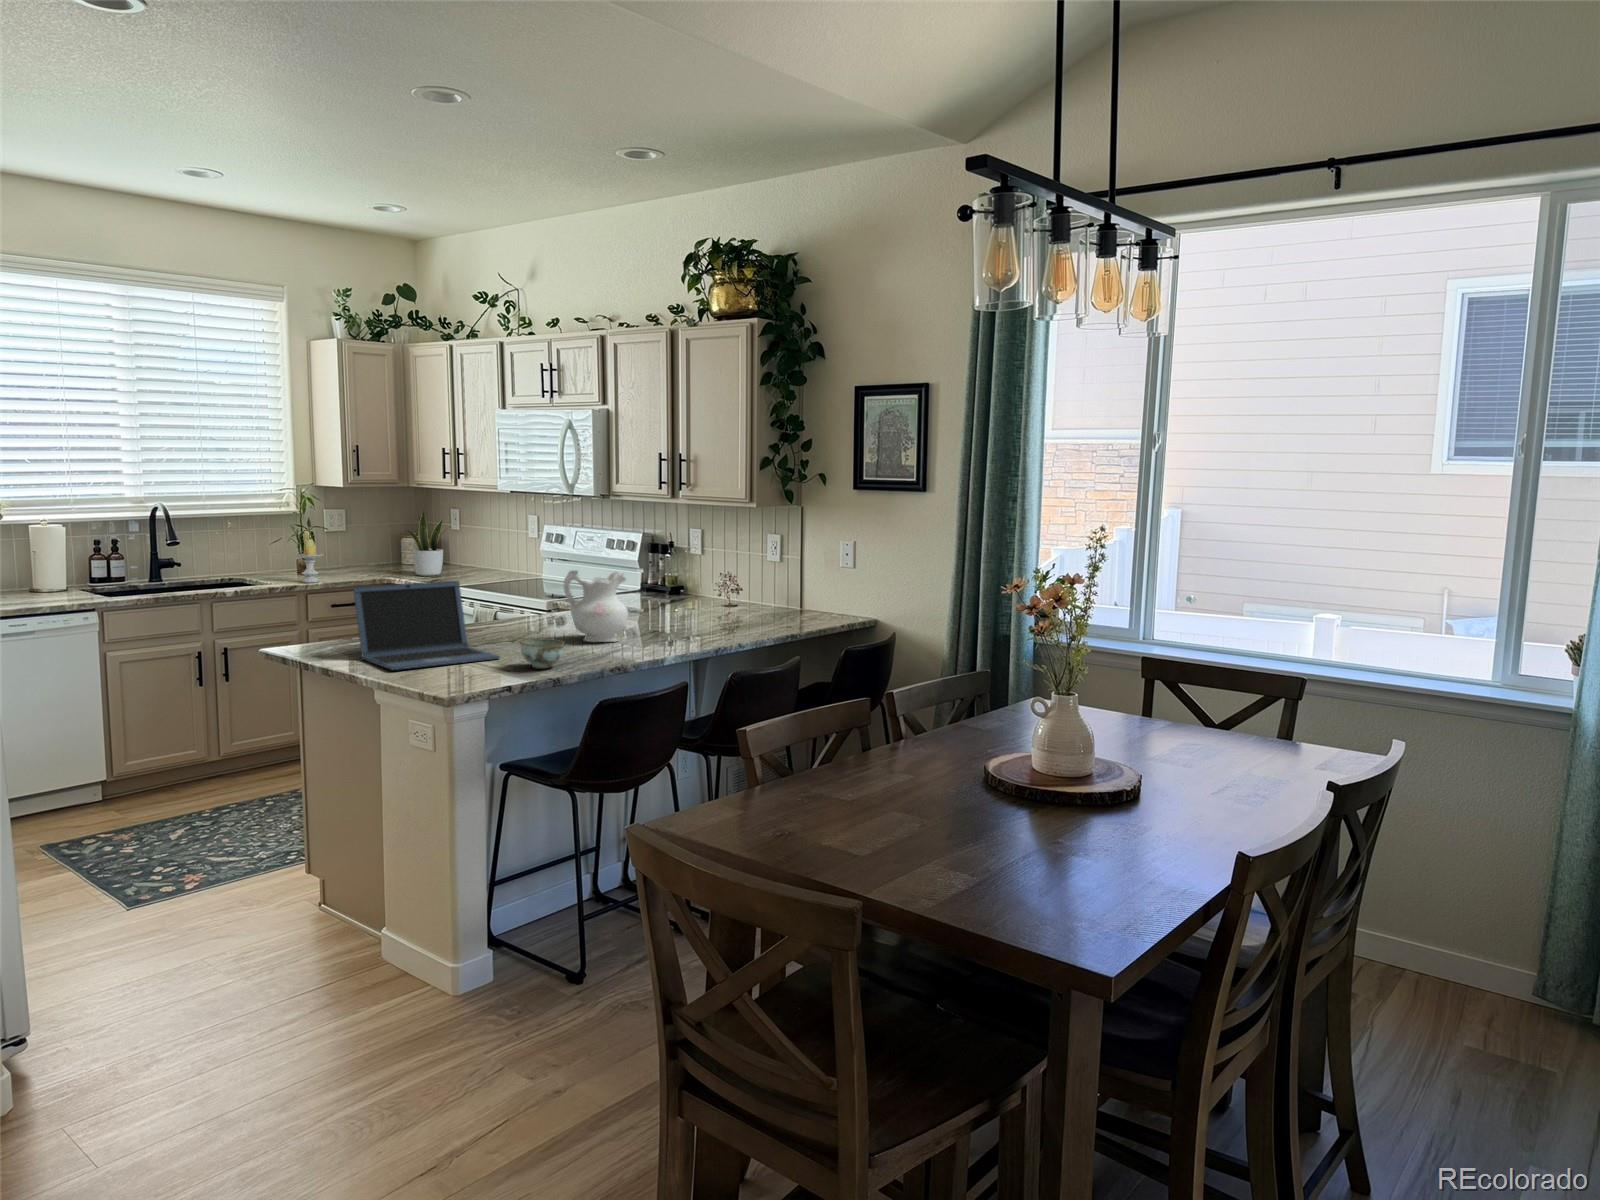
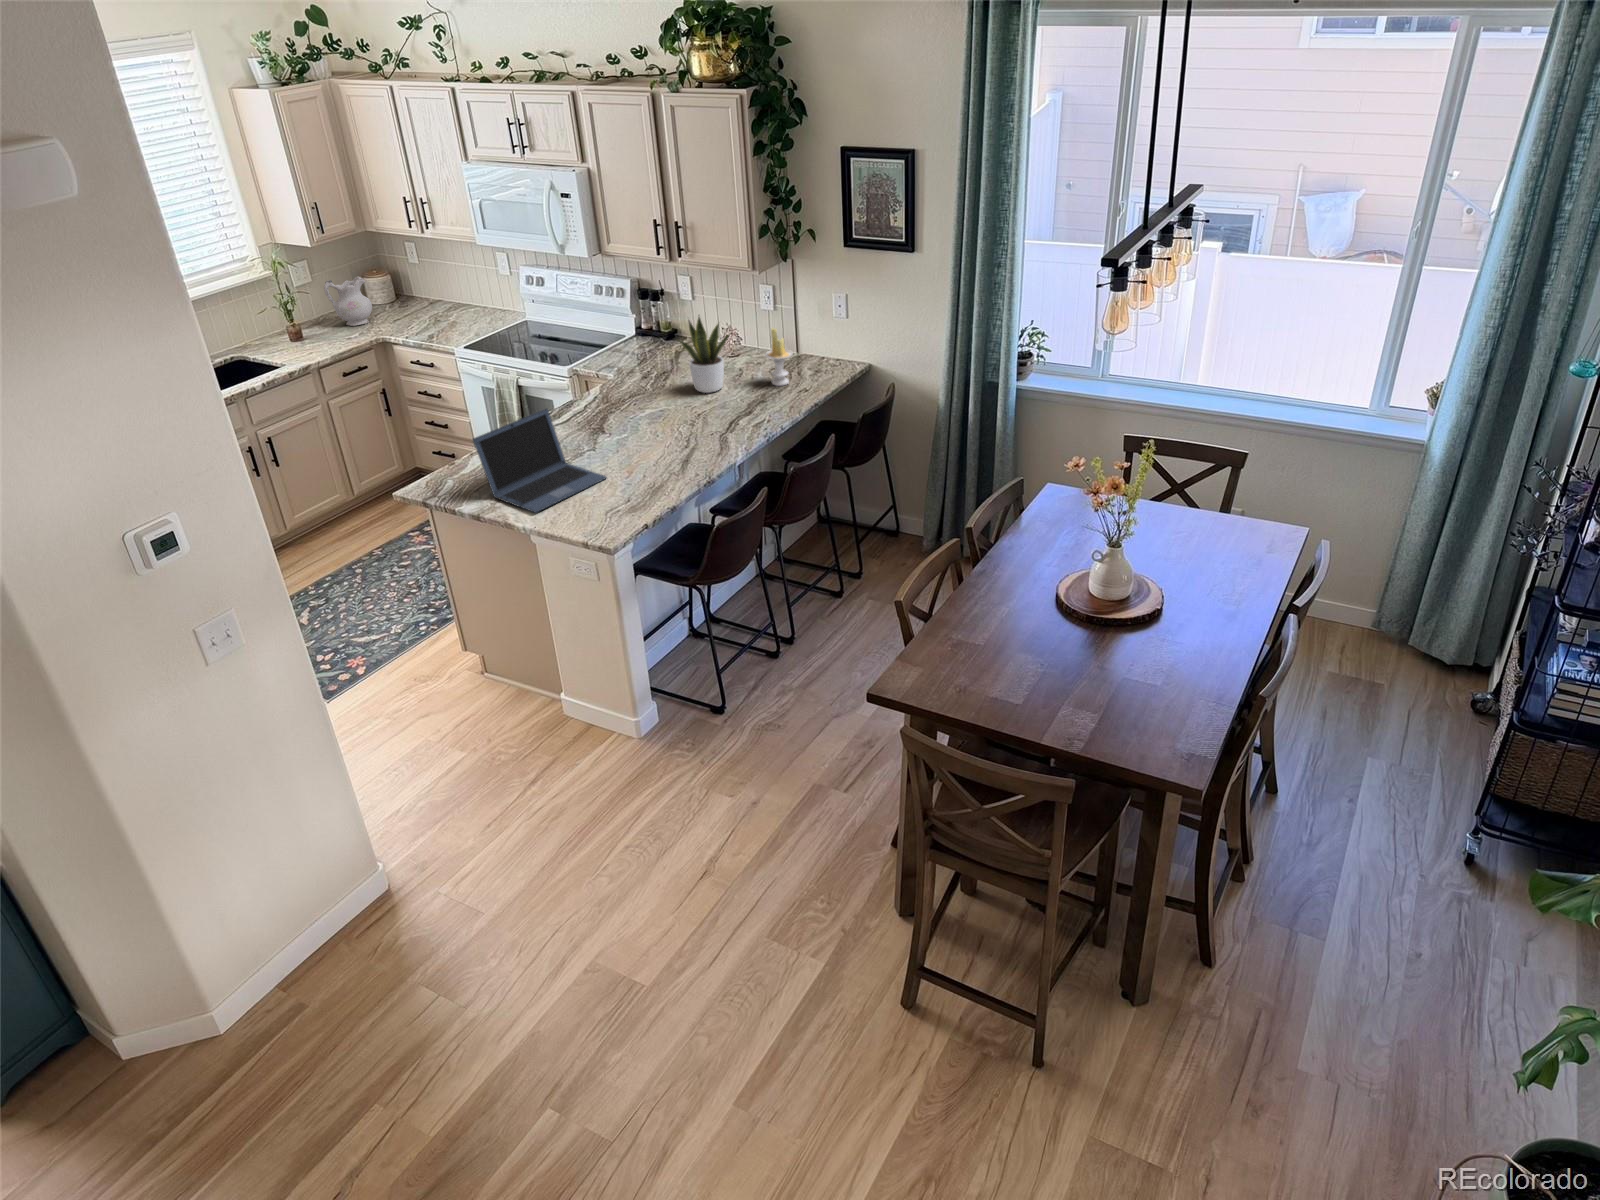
potted plant: present [407,510,445,576] -> present [679,315,730,393]
candle: present [296,531,323,583] -> present [765,328,793,386]
ceramic pitcher: present [564,570,628,642] -> present [324,276,372,326]
bowl: present [520,638,564,669] -> none [630,460,667,490]

